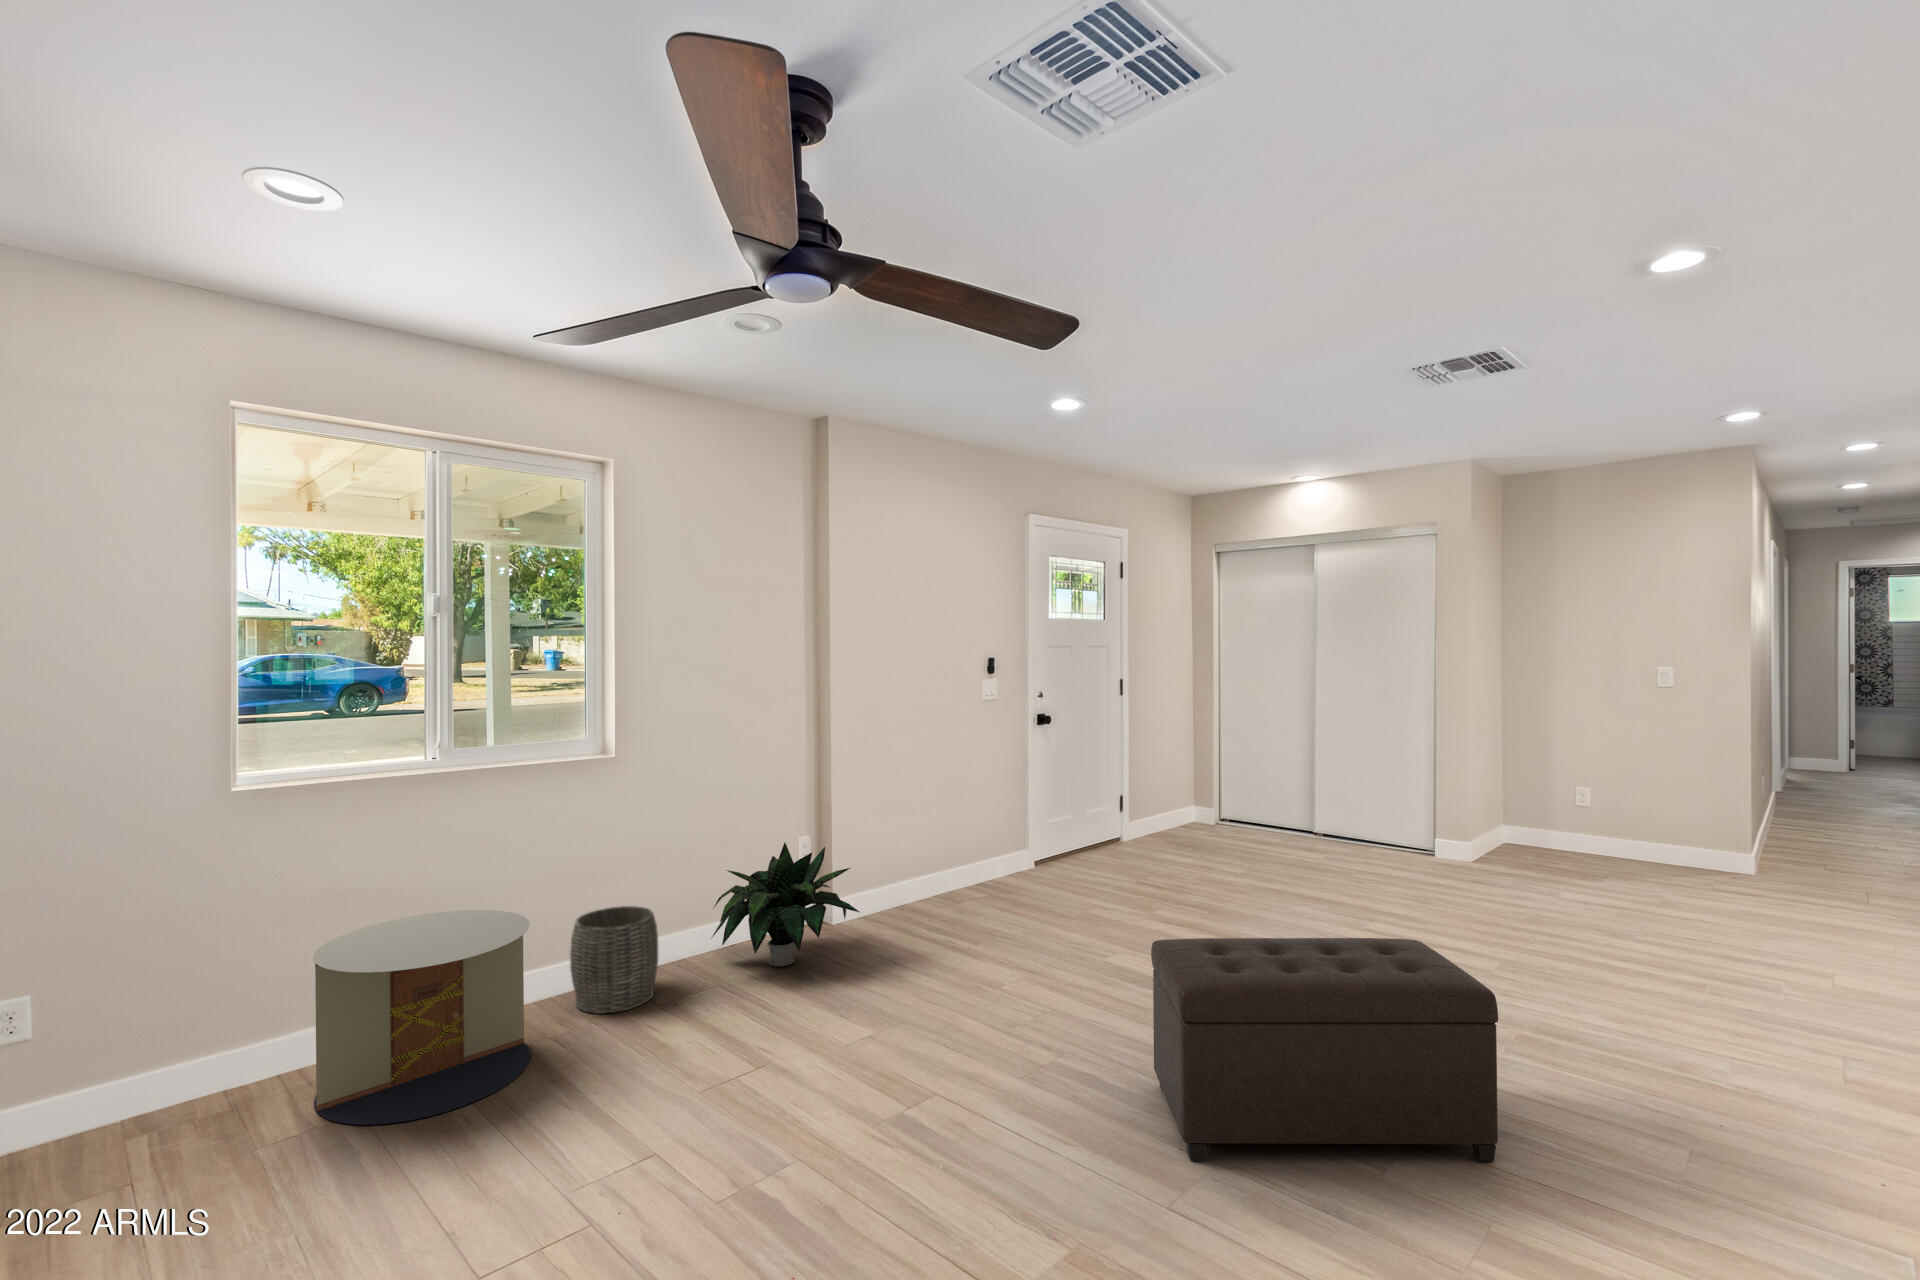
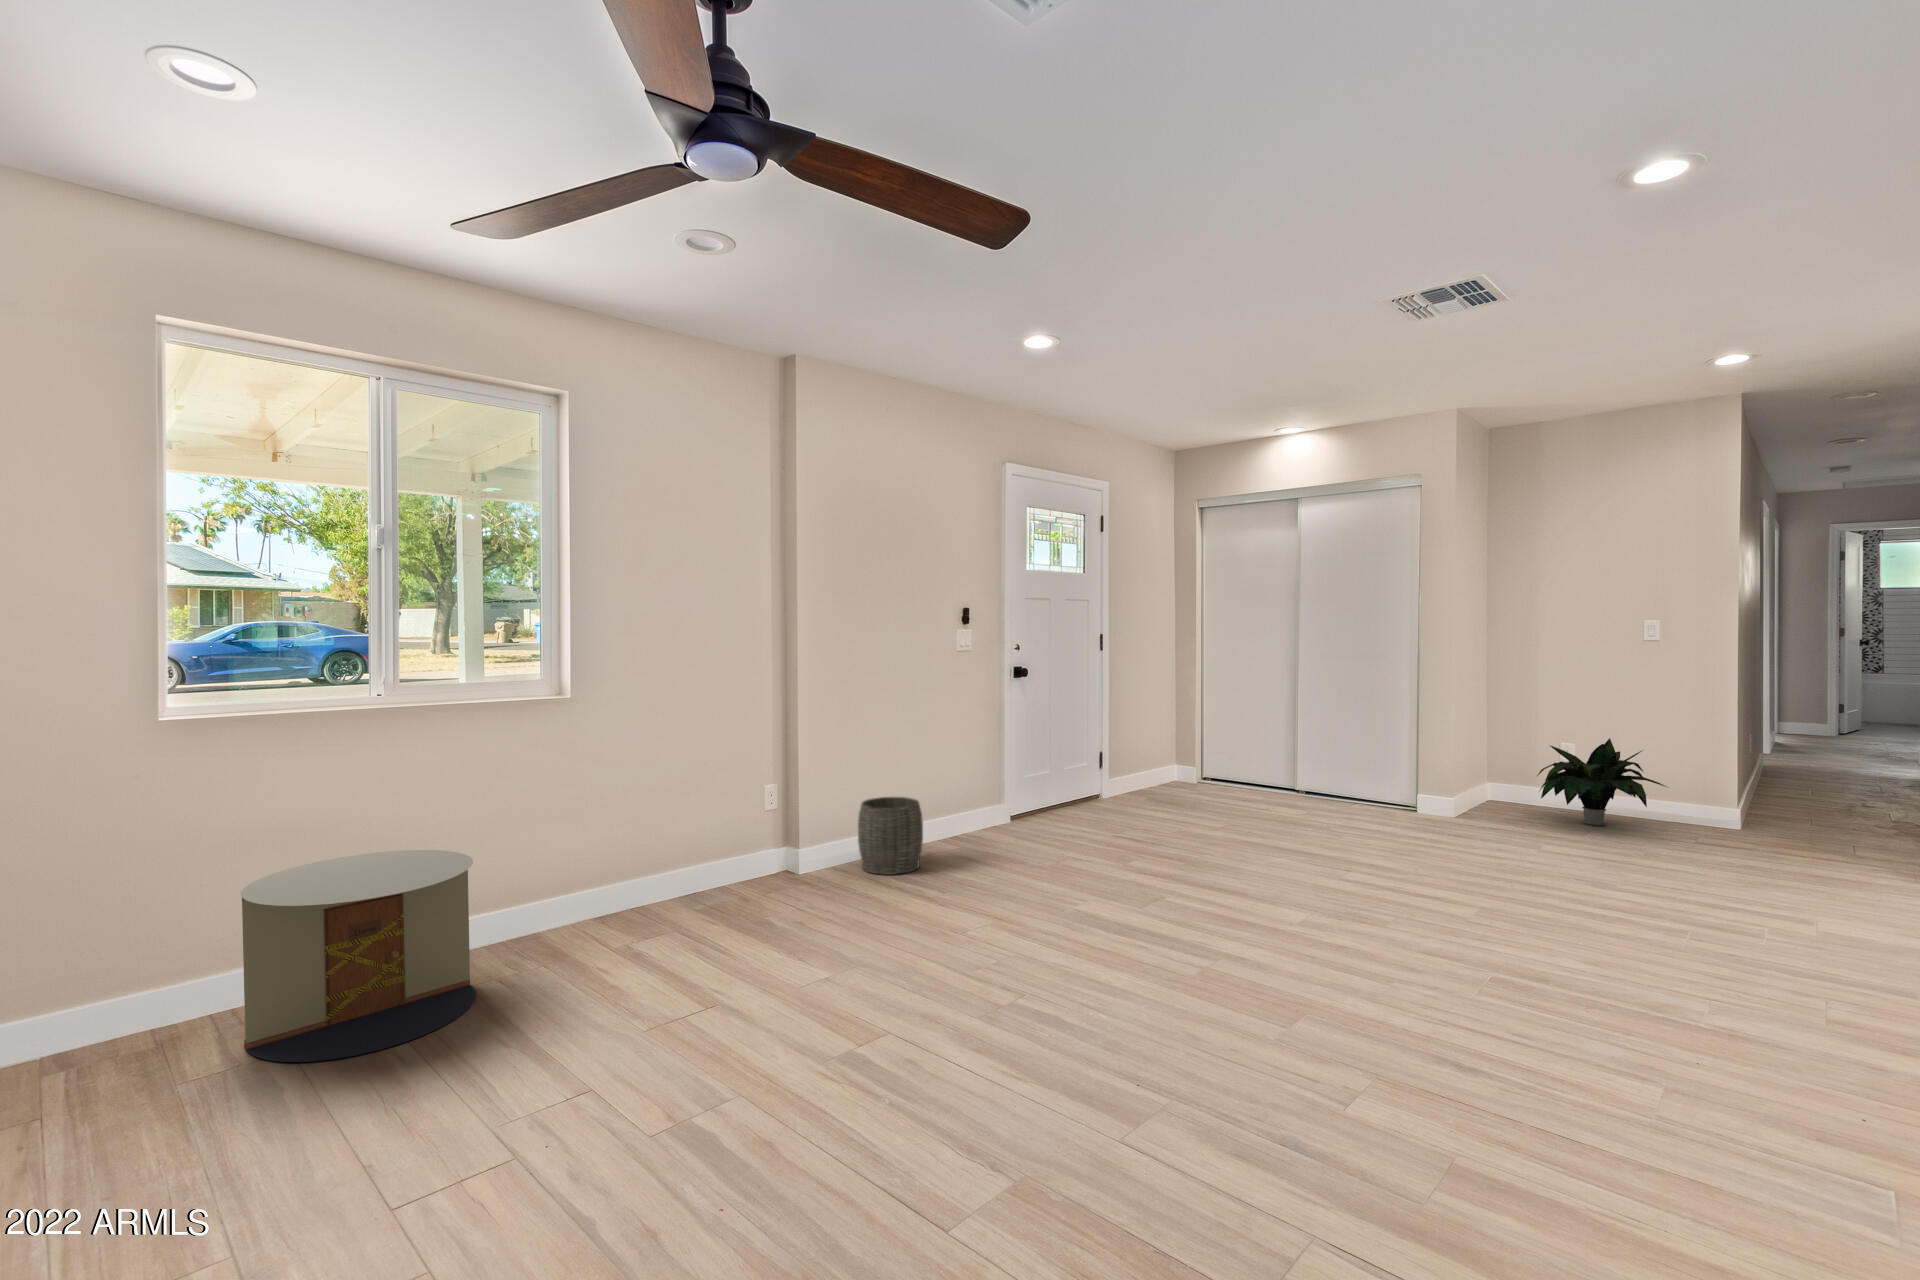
potted plant: present [712,843,859,967] -> present [1537,738,1666,826]
woven basket: present [570,906,658,1014] -> present [858,797,923,875]
ottoman: present [1151,938,1498,1162] -> none [1110,876,1463,1099]

